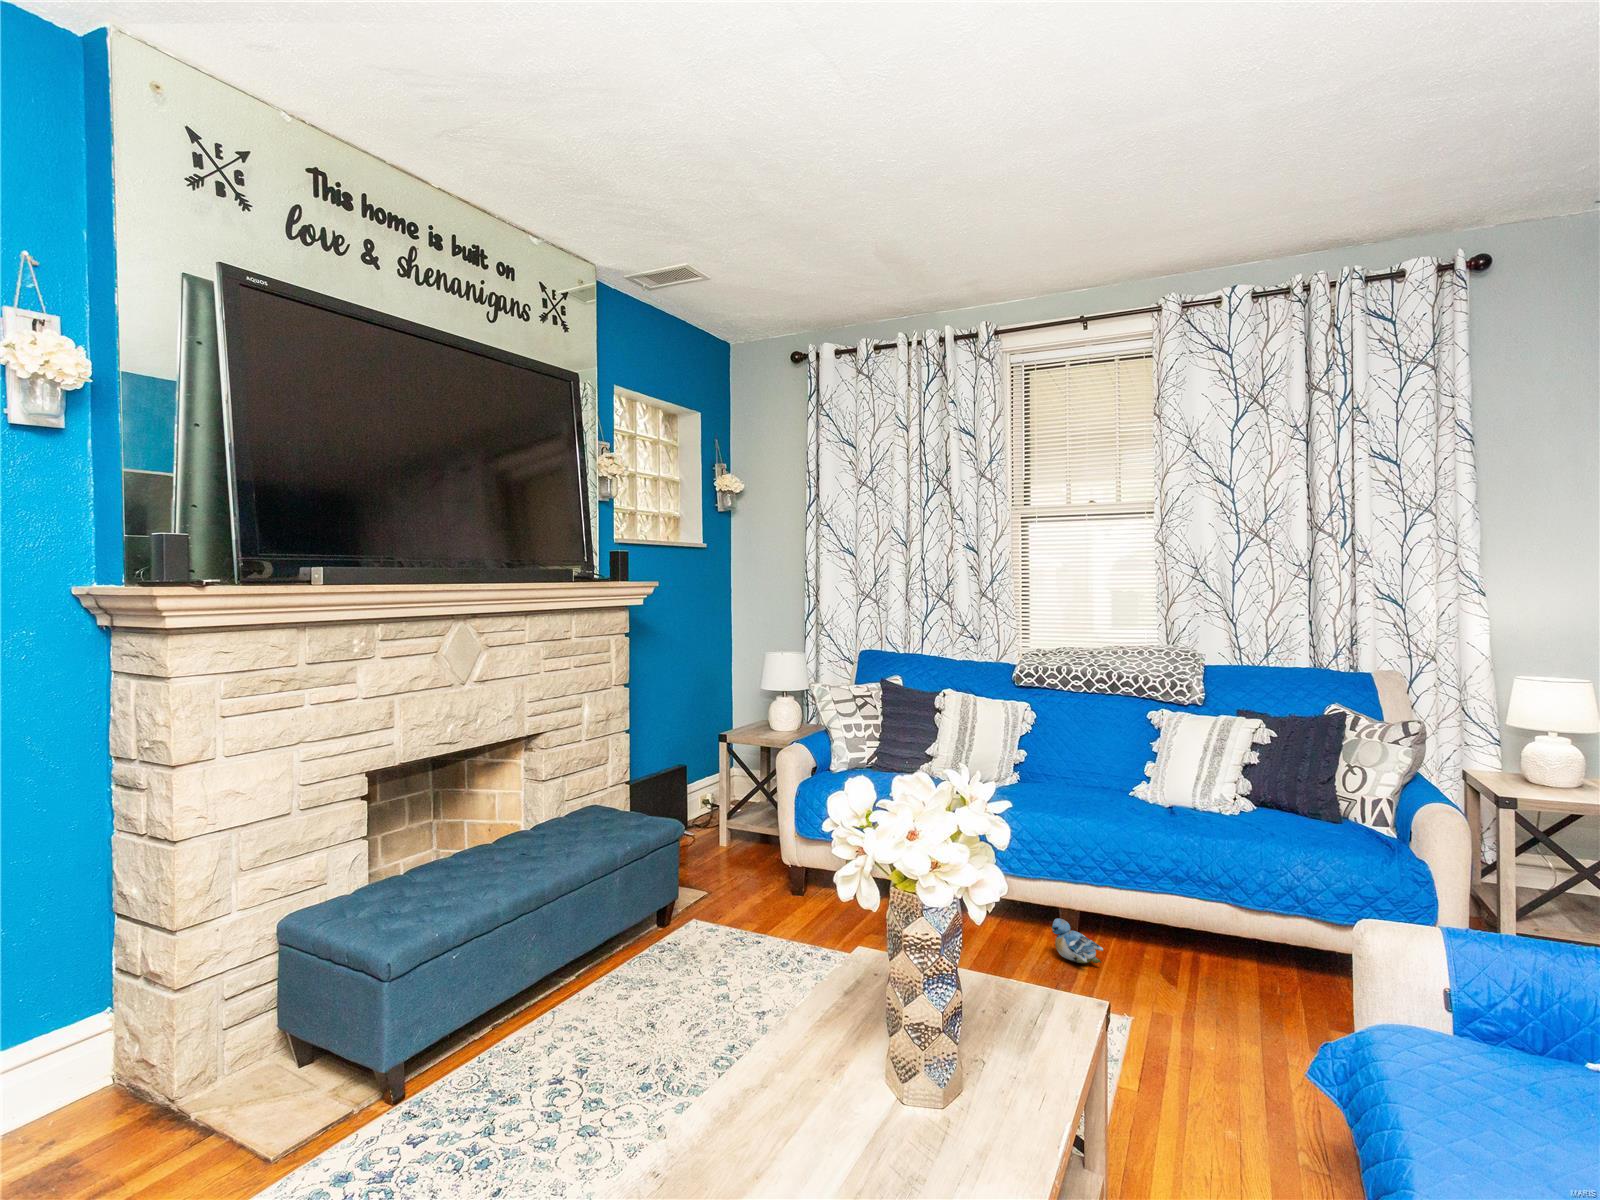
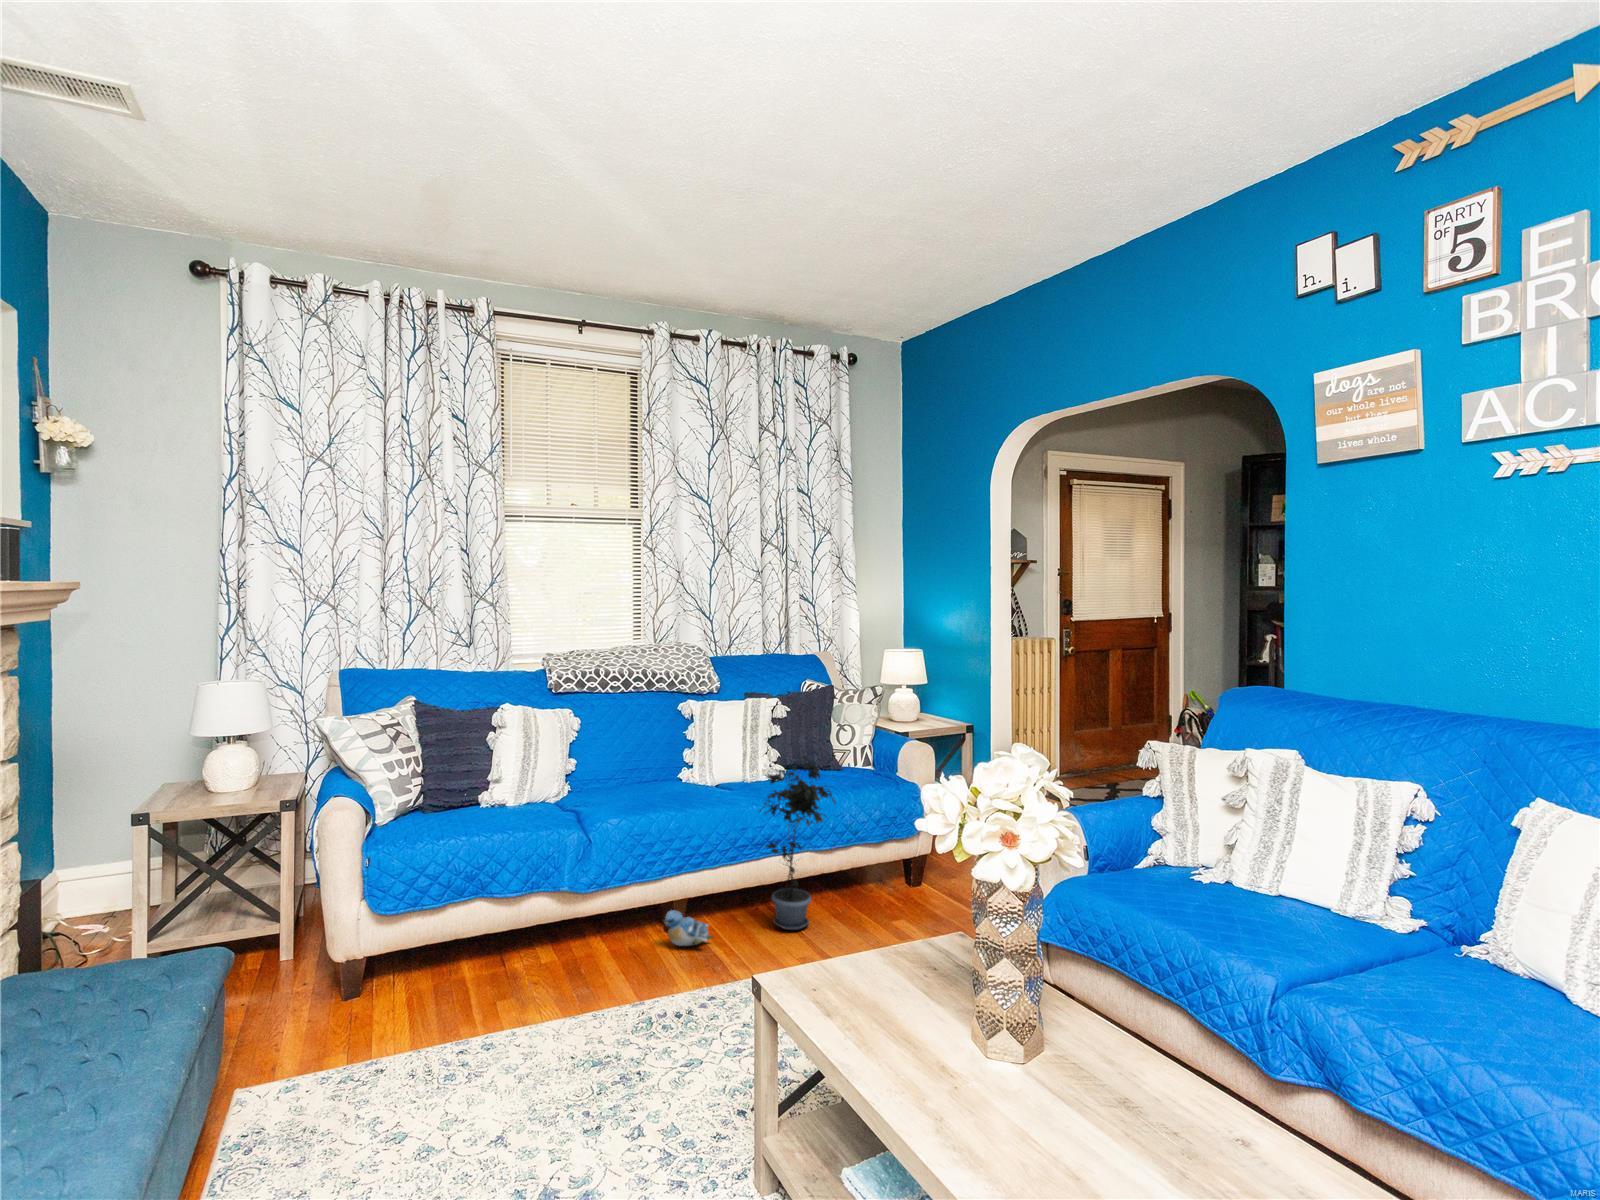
potted plant: none [1160,787,1260,994] -> present [760,756,836,930]

